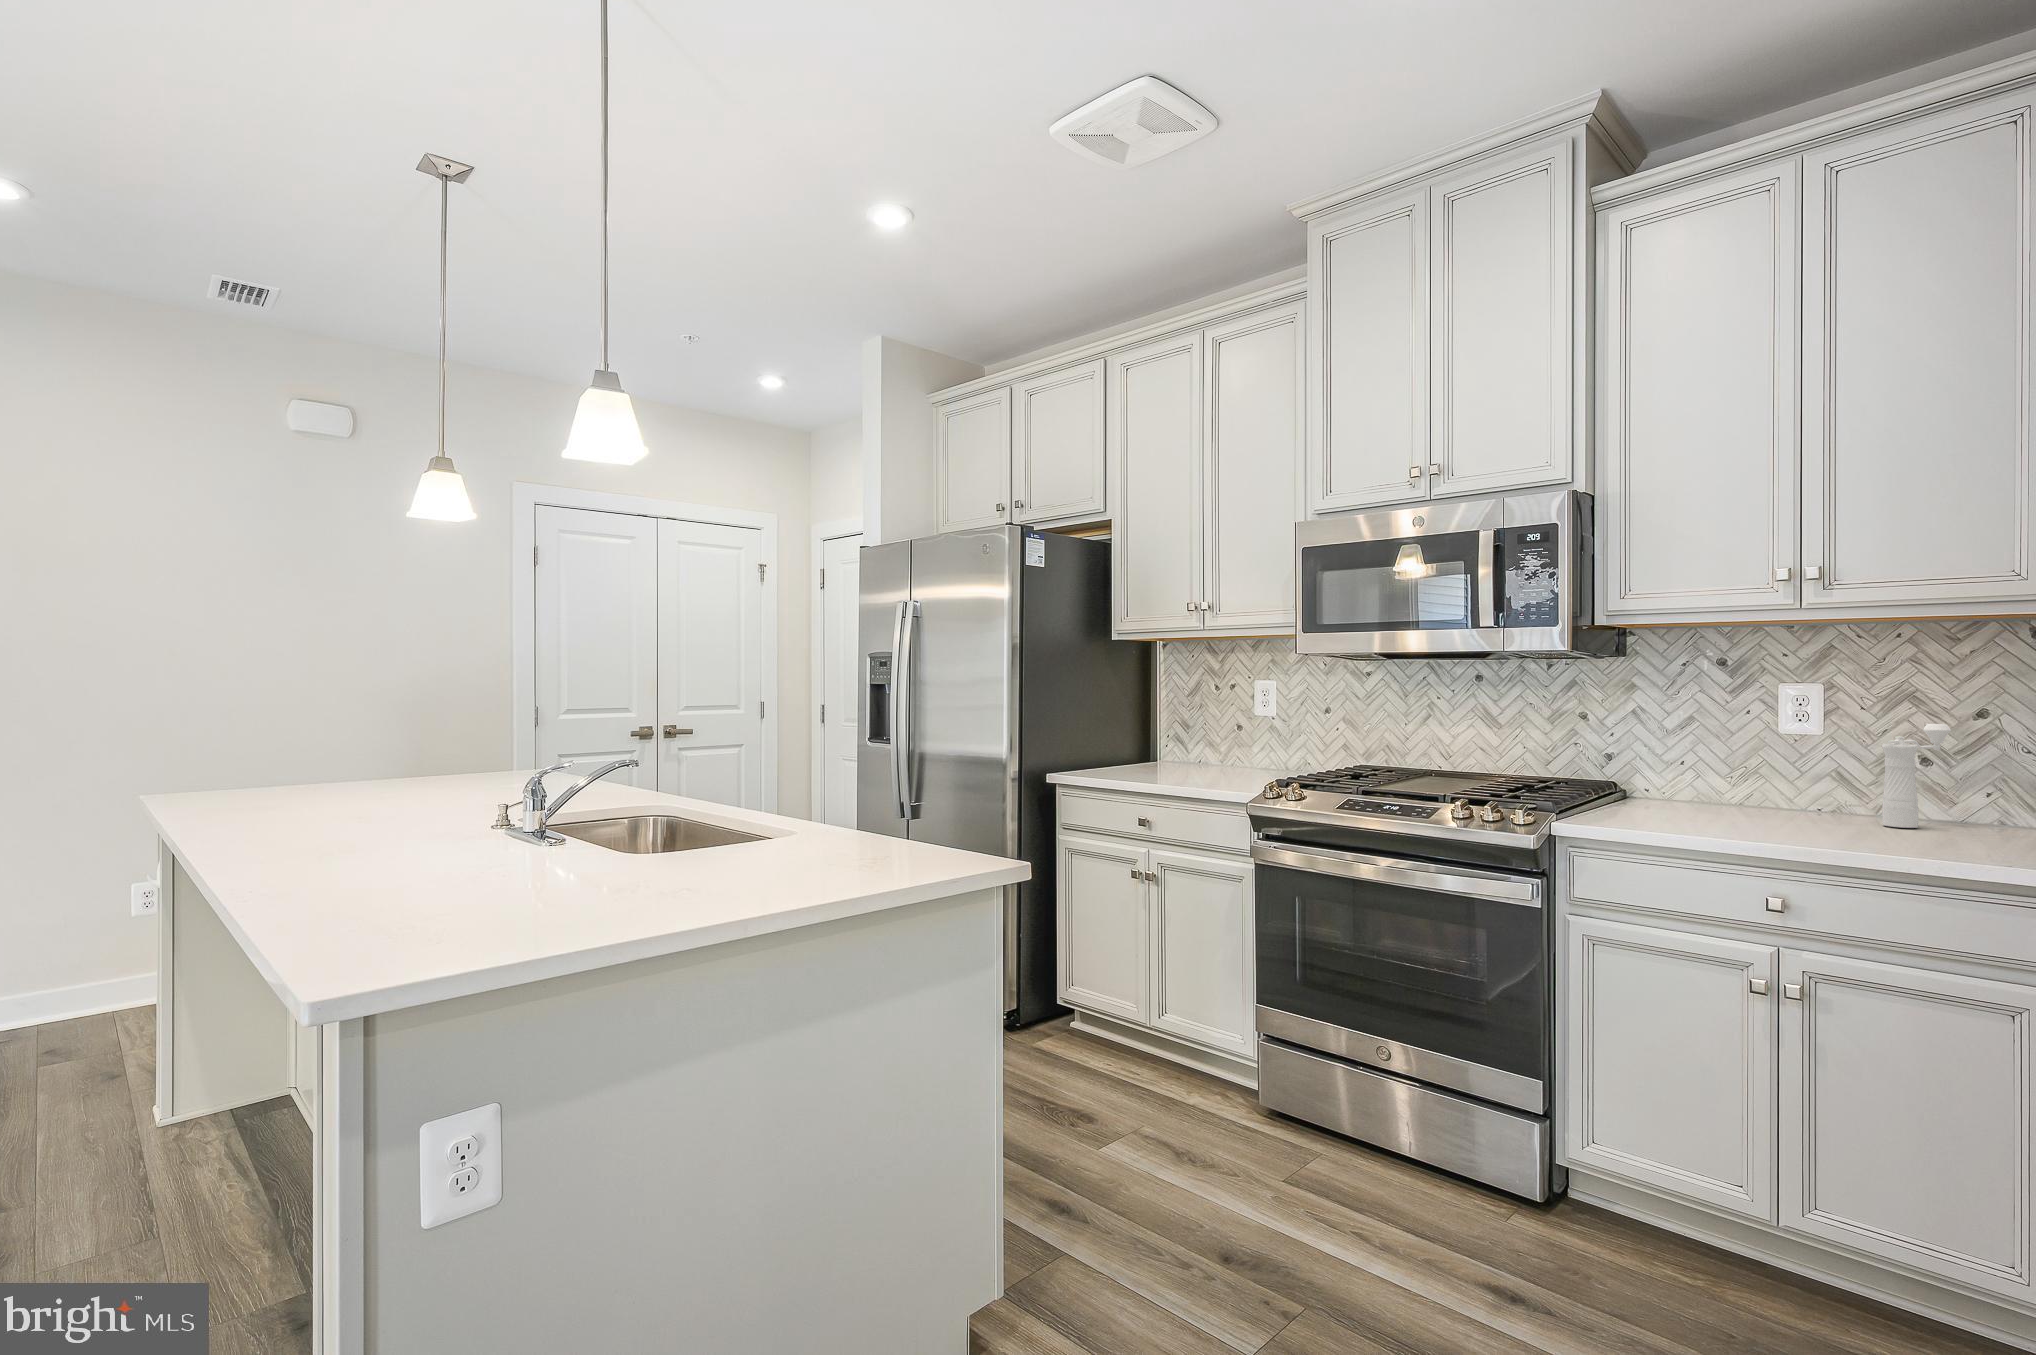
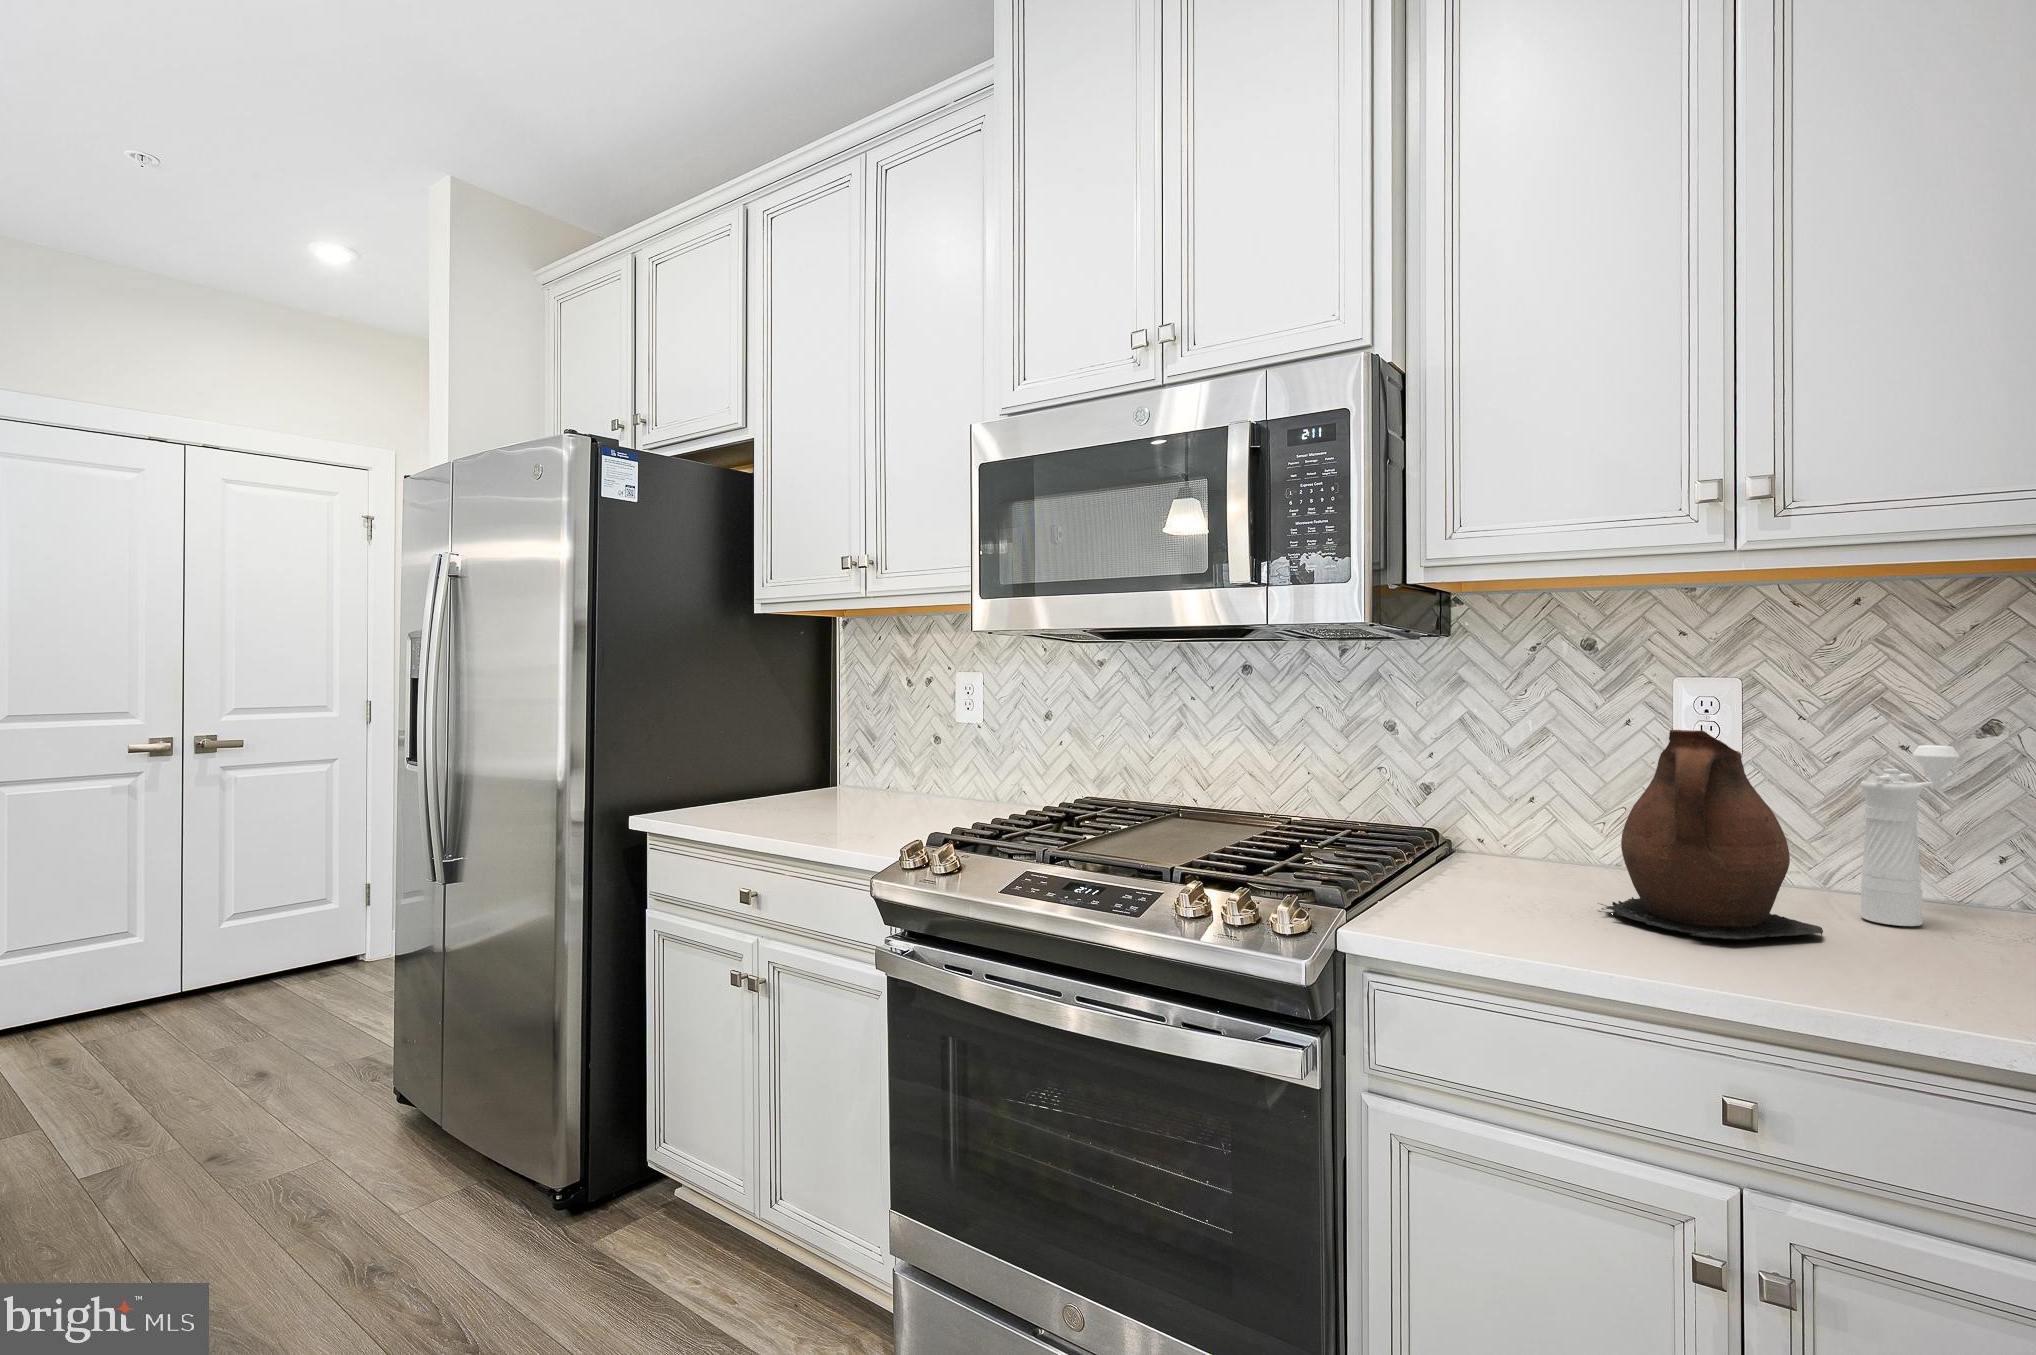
ceramic pitcher: none [1713,712,1848,830] -> present [1601,730,1823,939]

